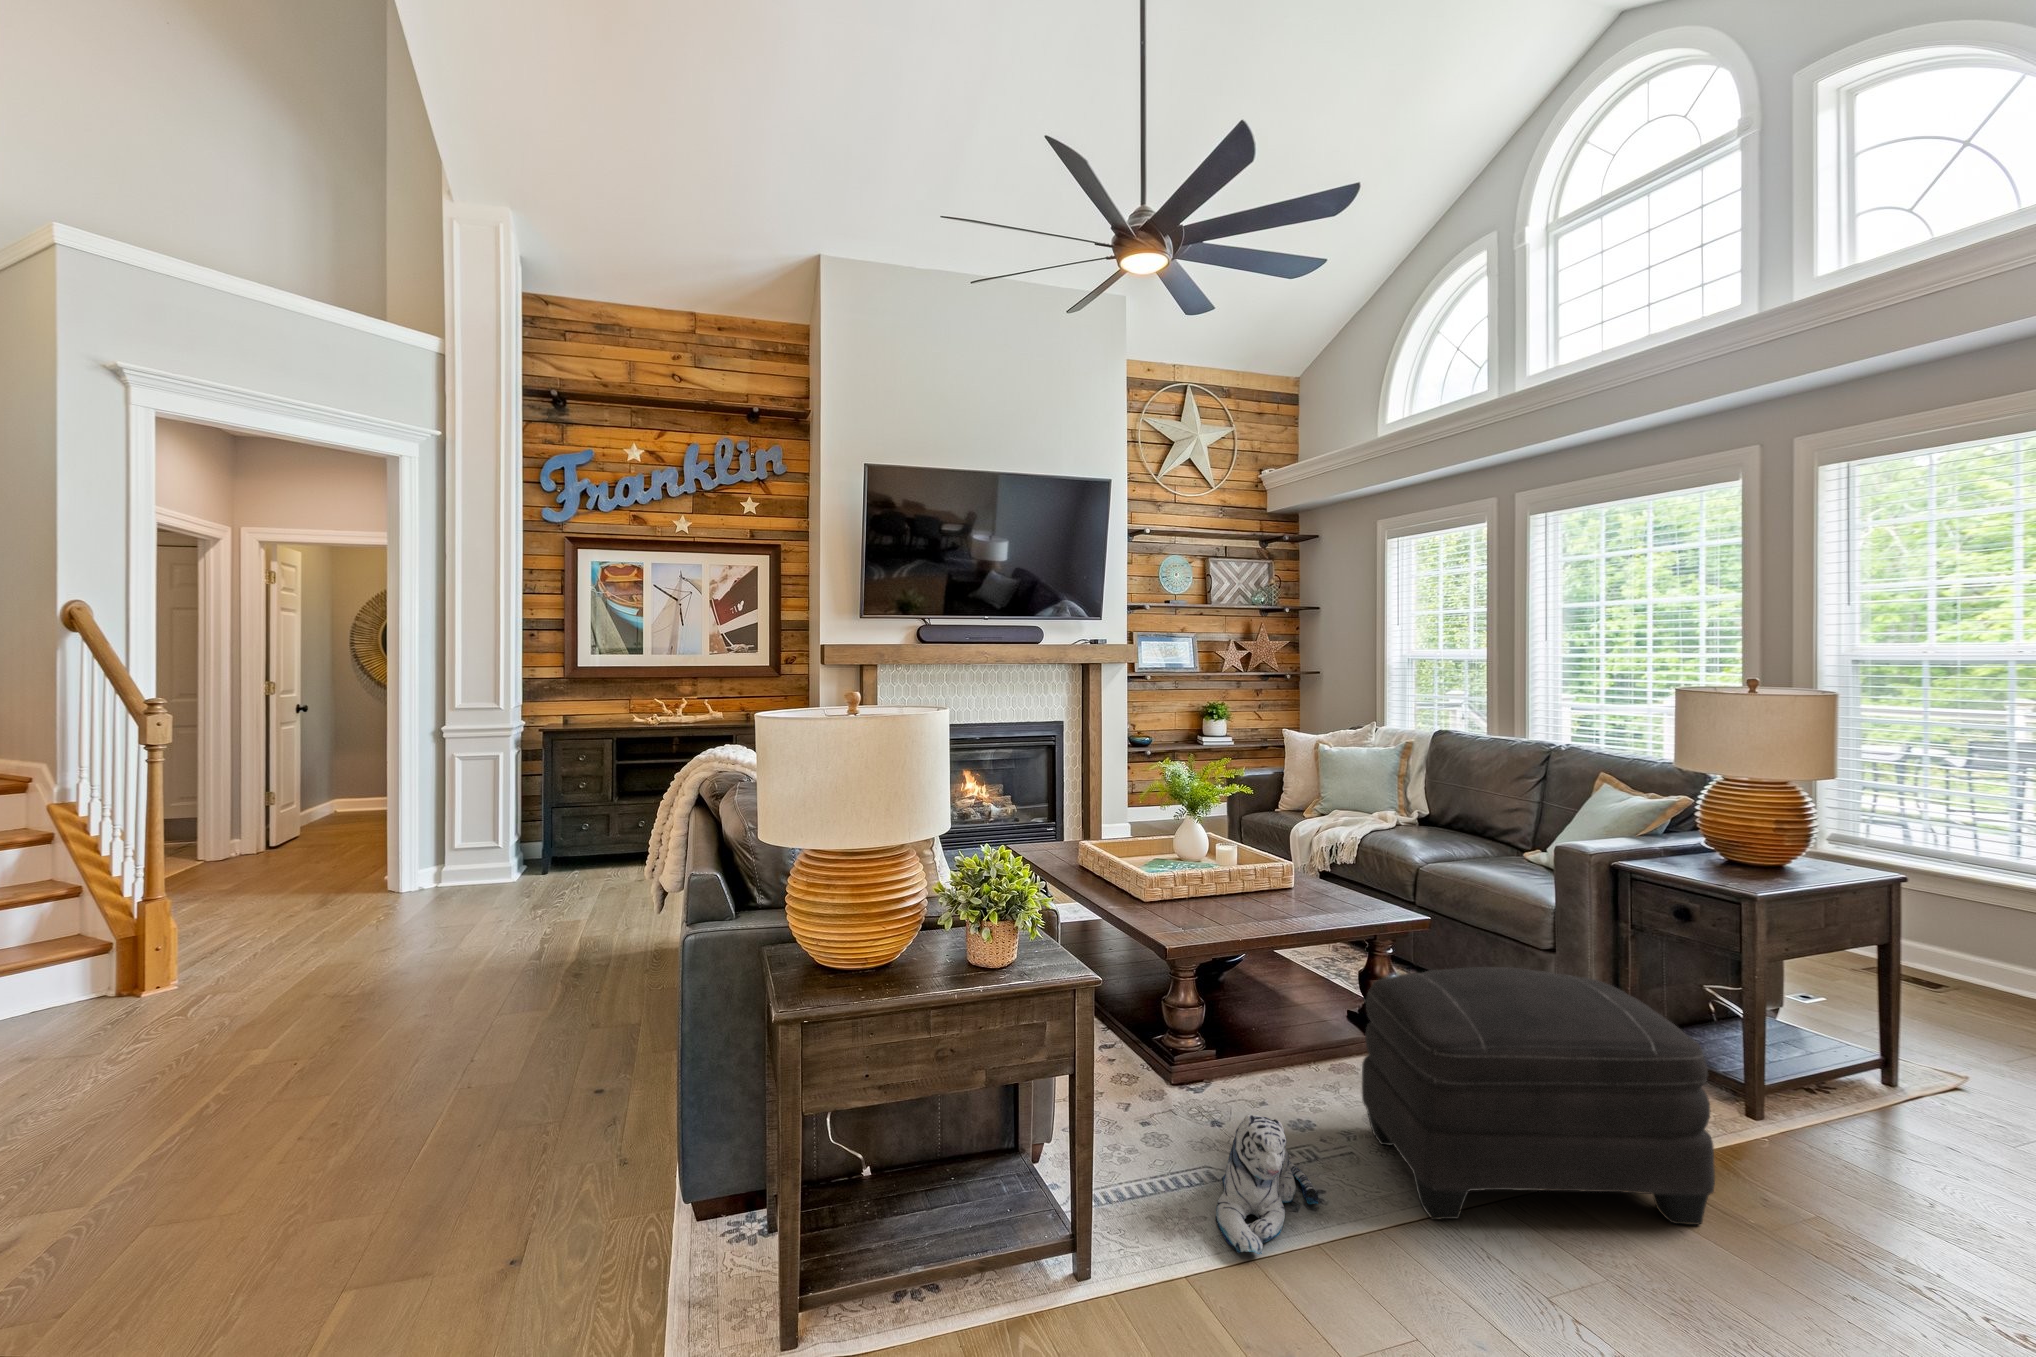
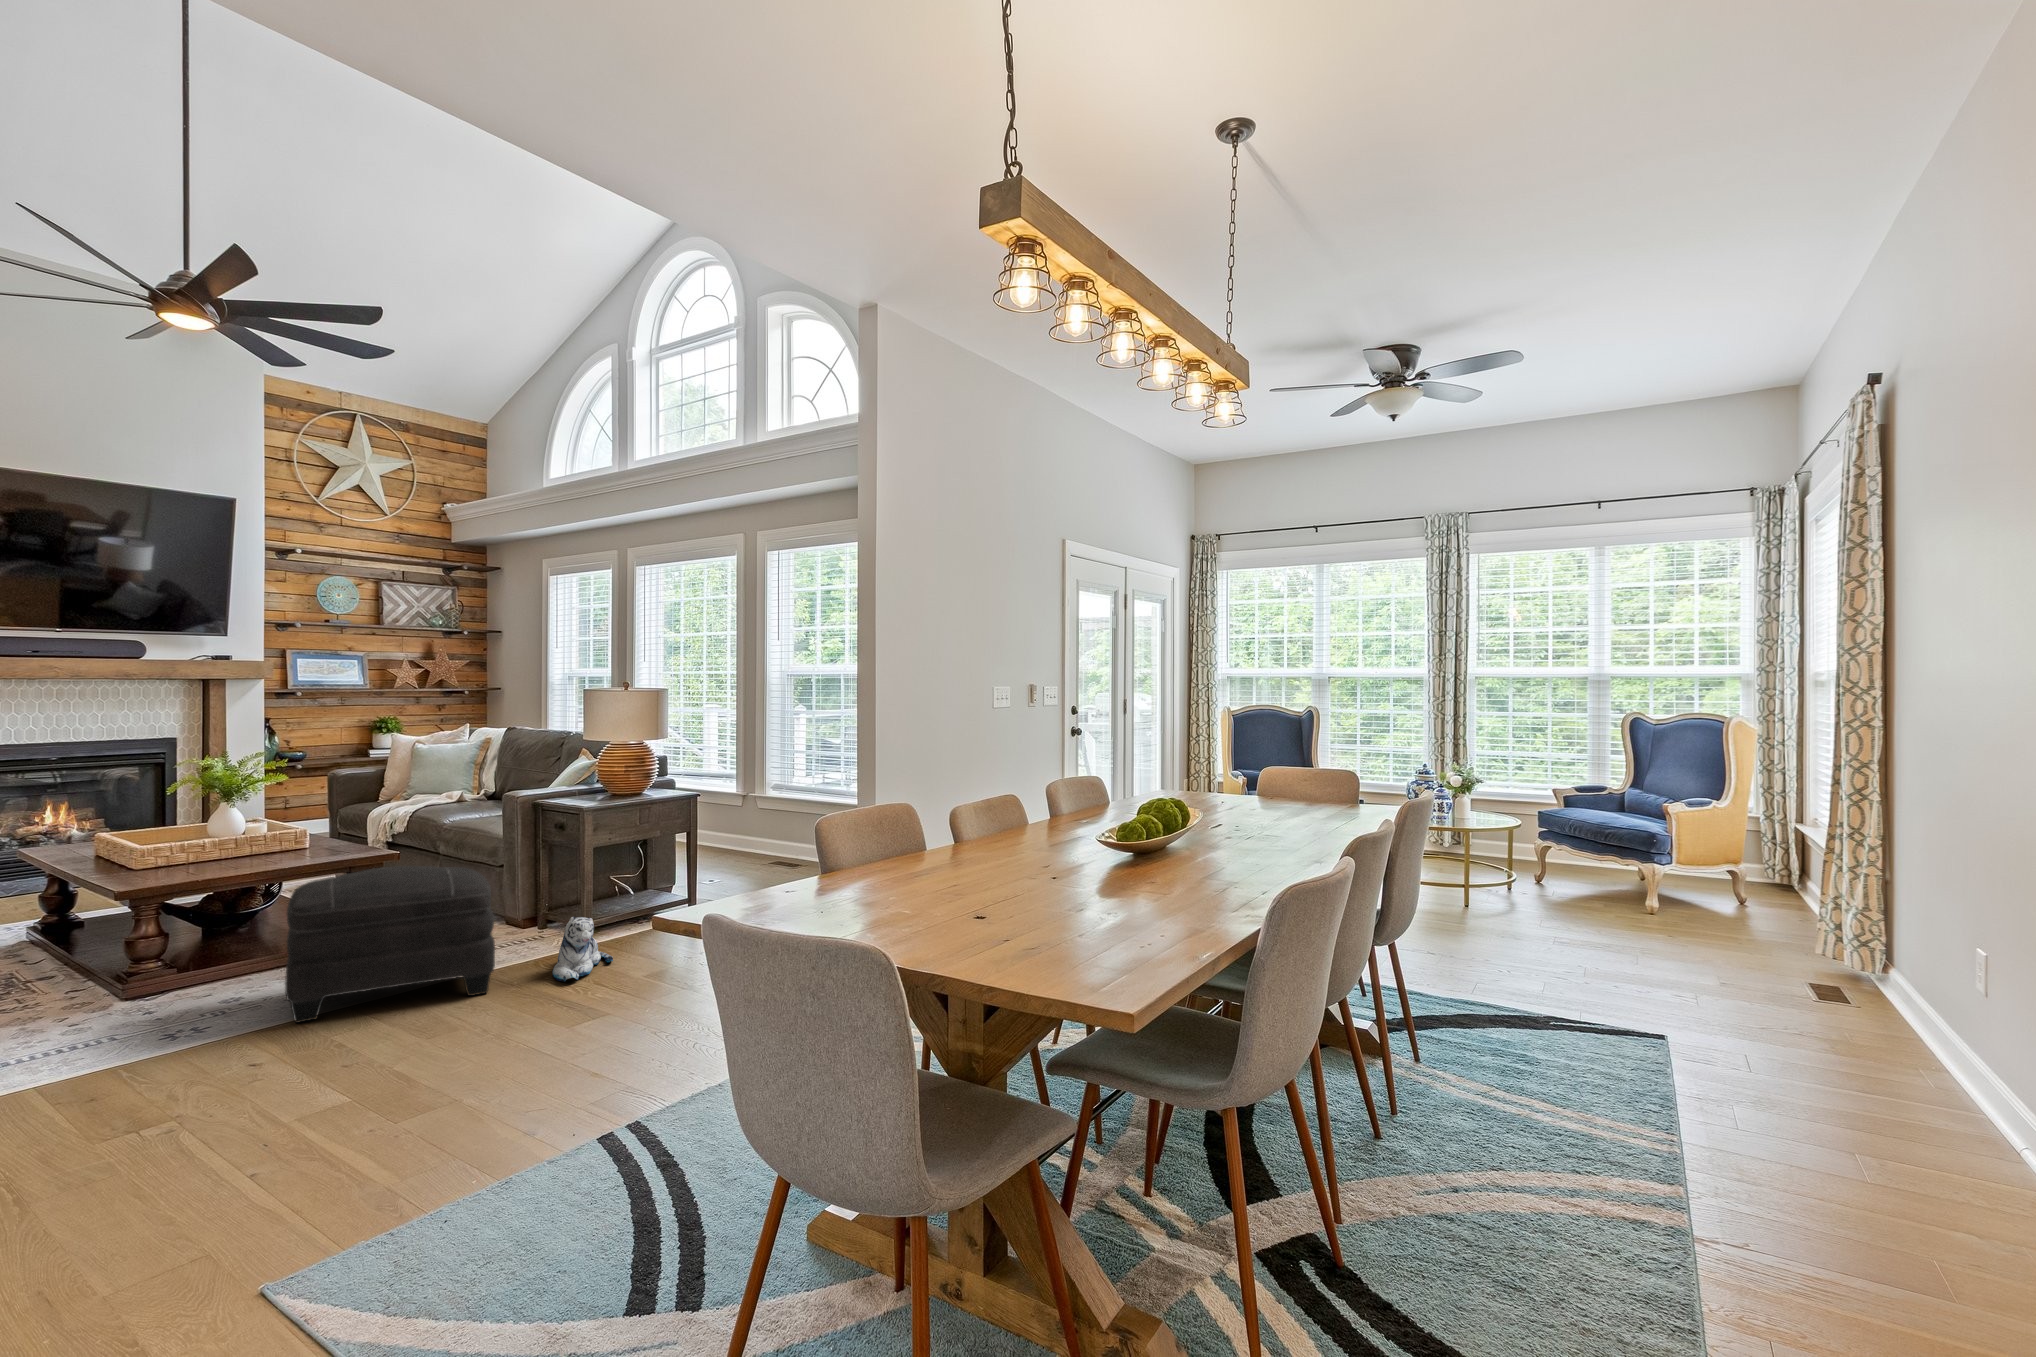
plush toy: present [1216,1115,1318,1254] -> present [552,917,613,982]

